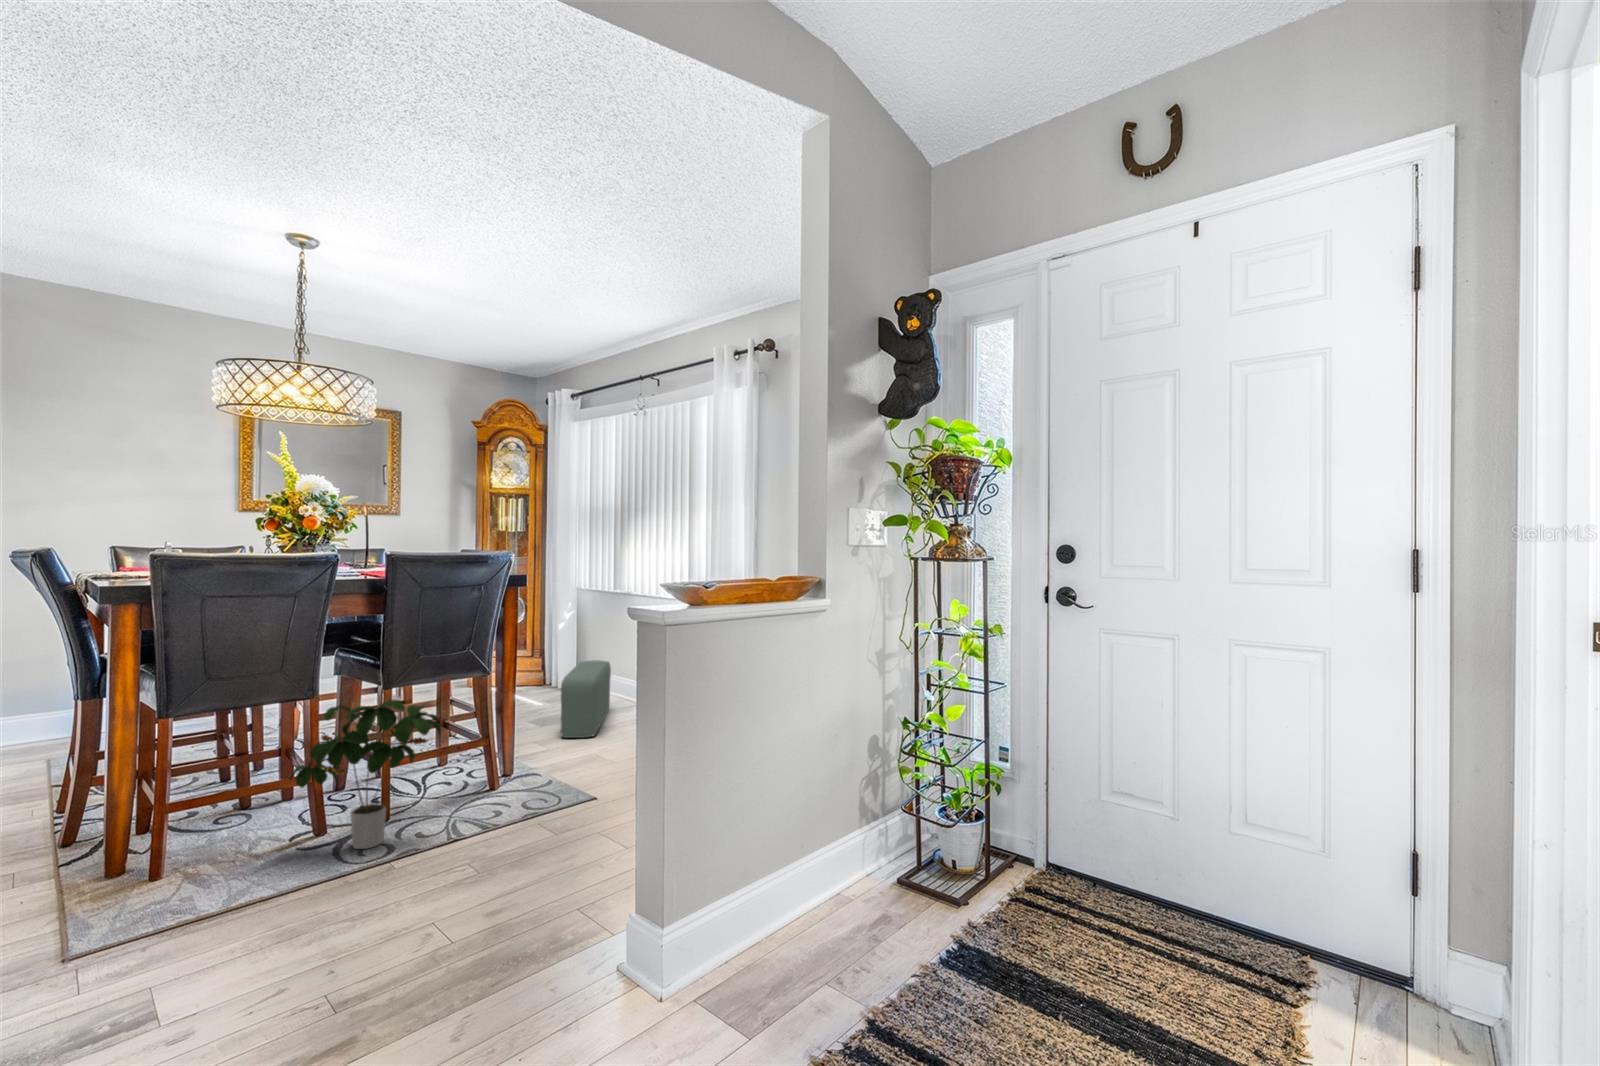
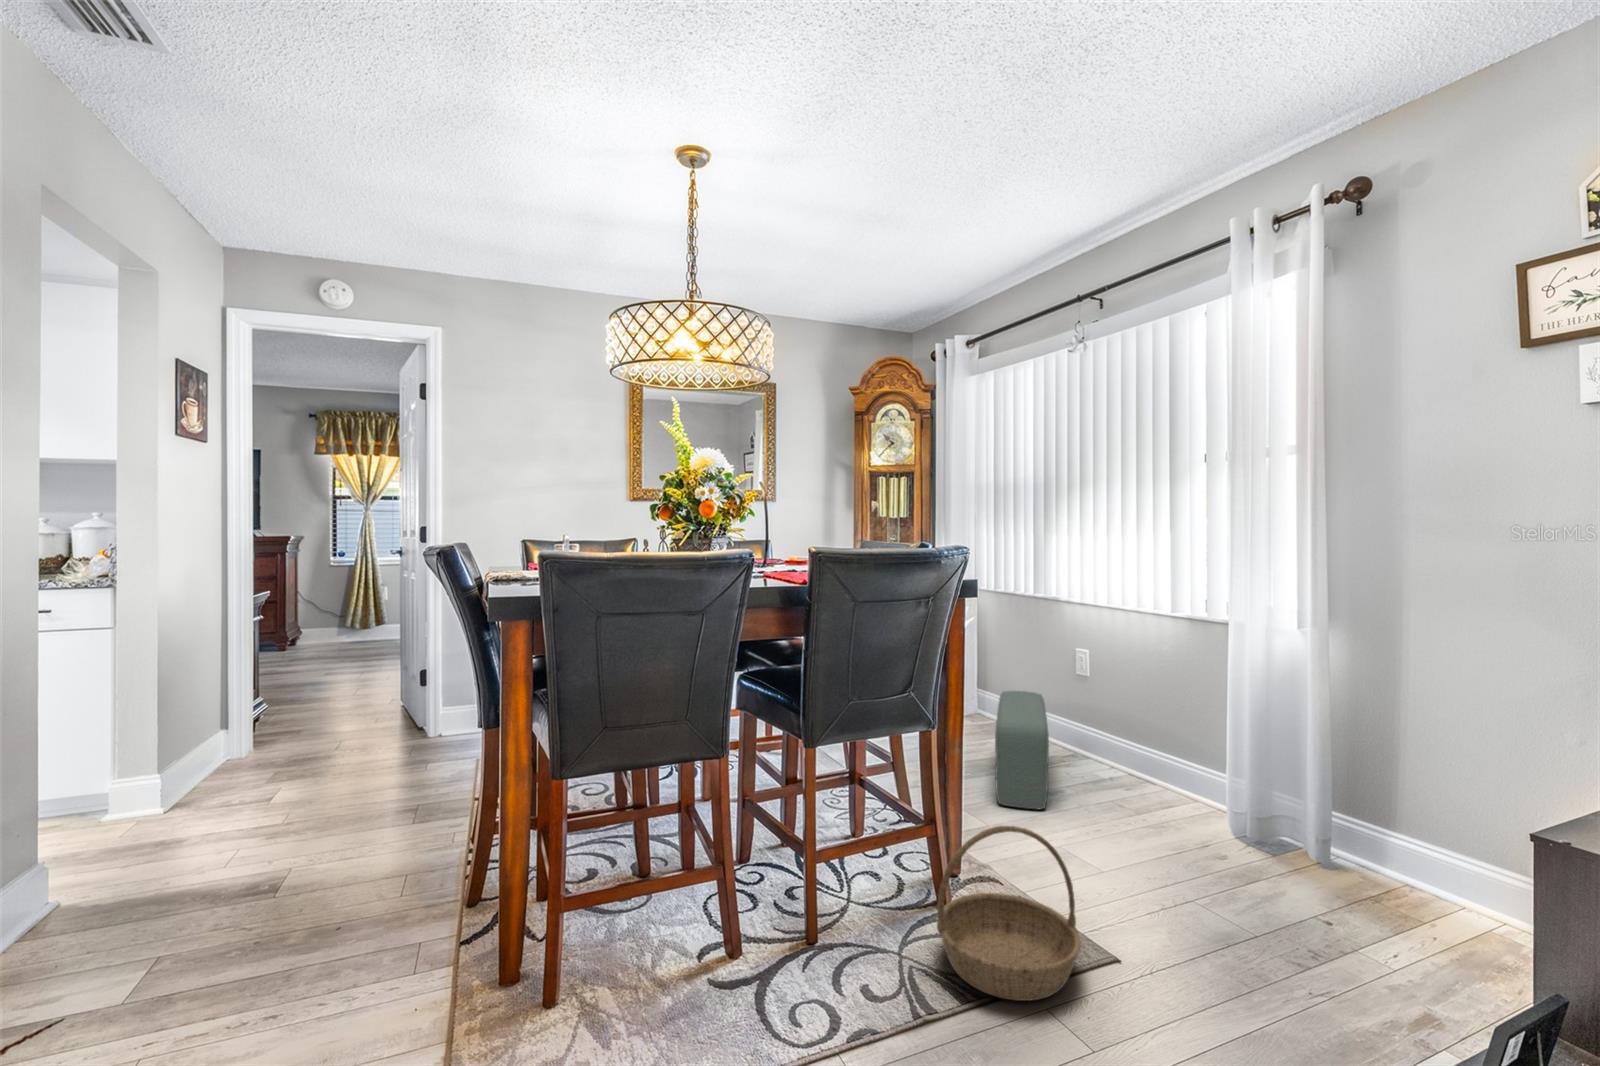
potted plant: present [289,700,441,849] -> none [699,775,898,1005]
basket: none [473,723,567,824] -> present [937,826,1081,1001]

